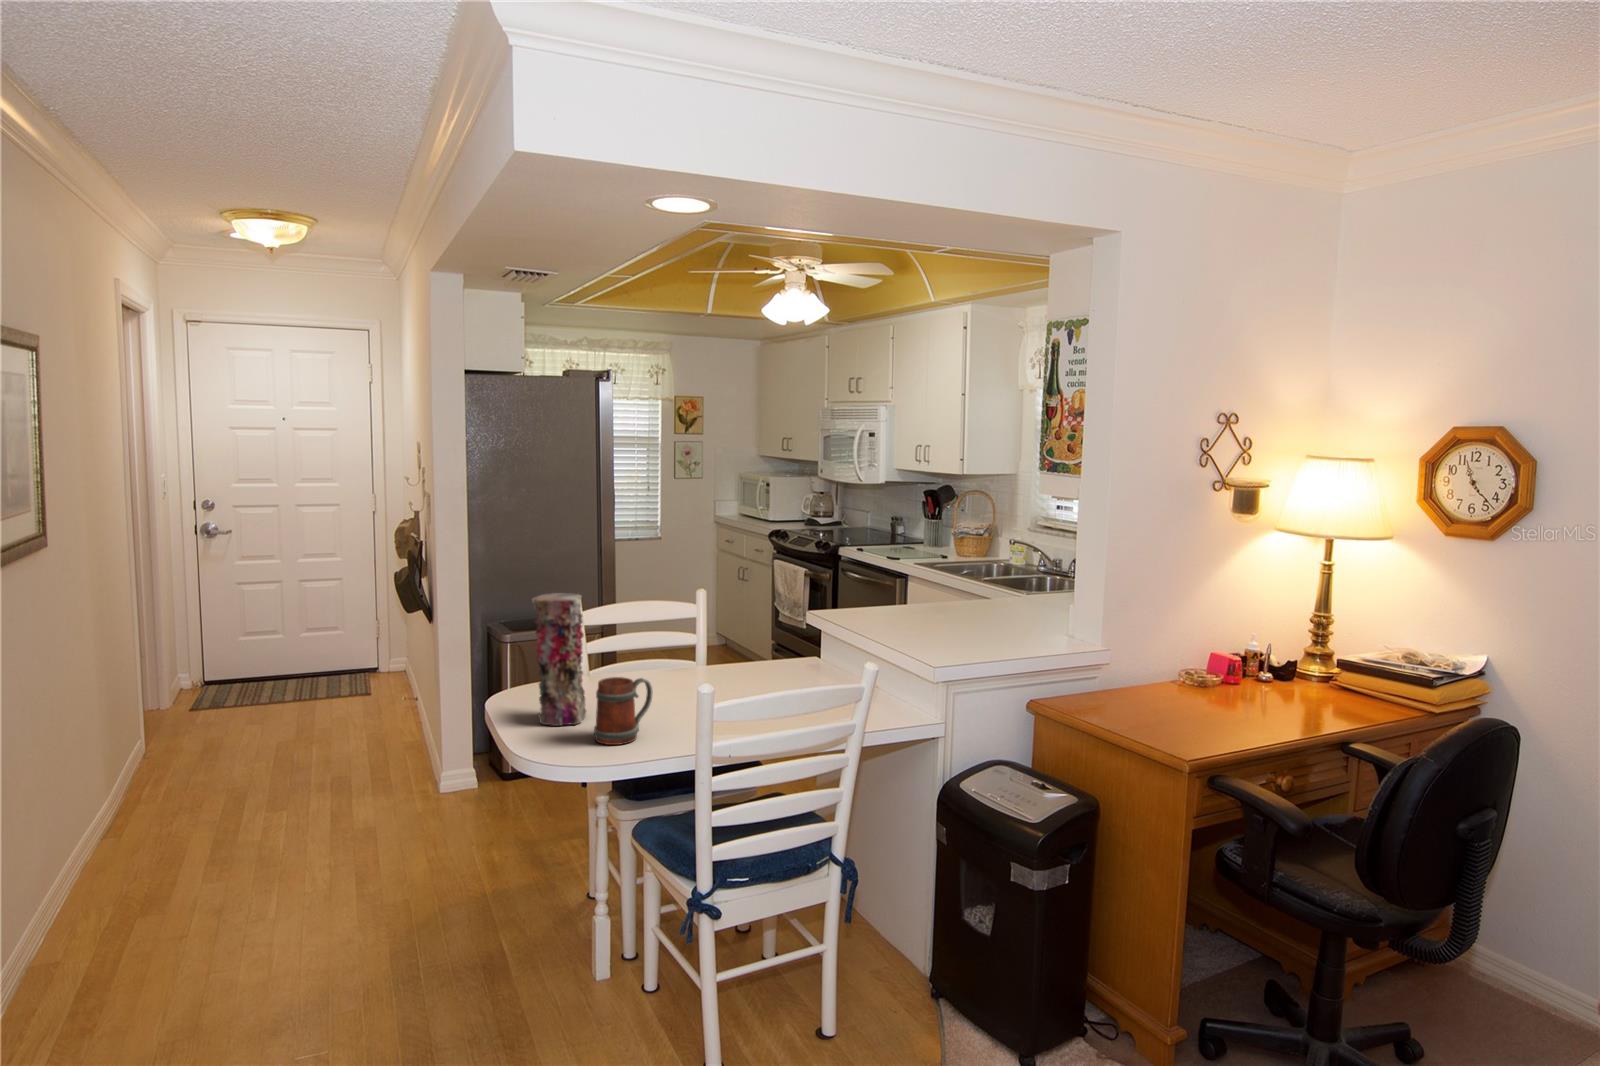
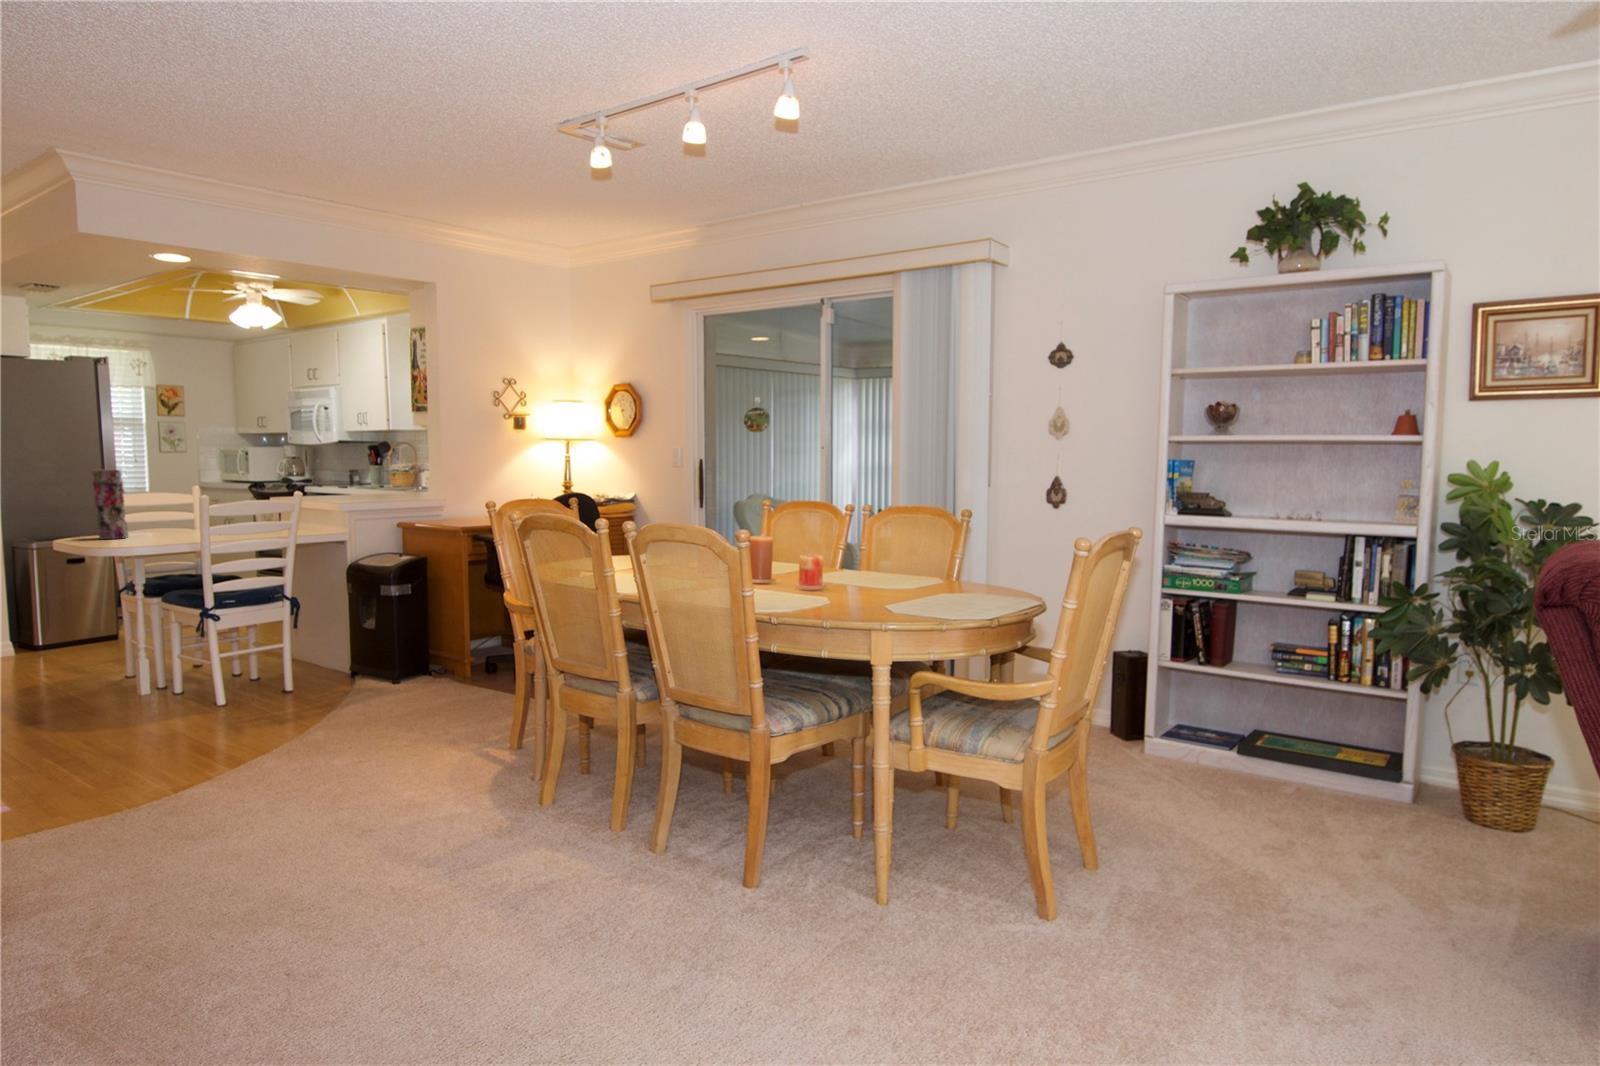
mug: present [594,677,653,745] -> none [137,508,172,540]

